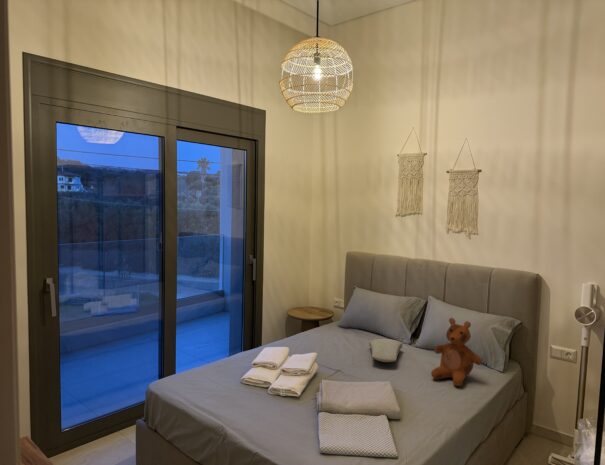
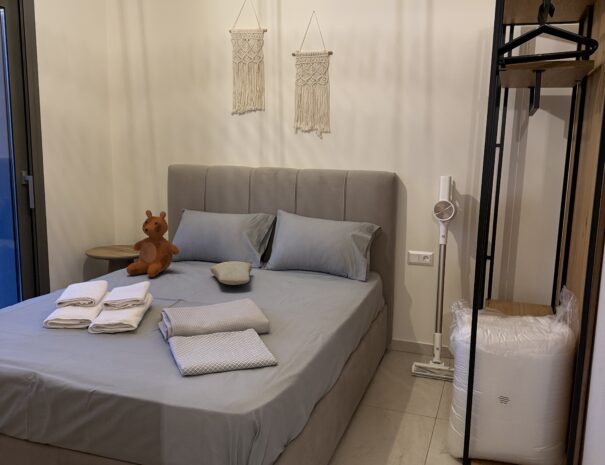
teddy bear: present [431,318,482,386] -> present [126,210,179,277]

